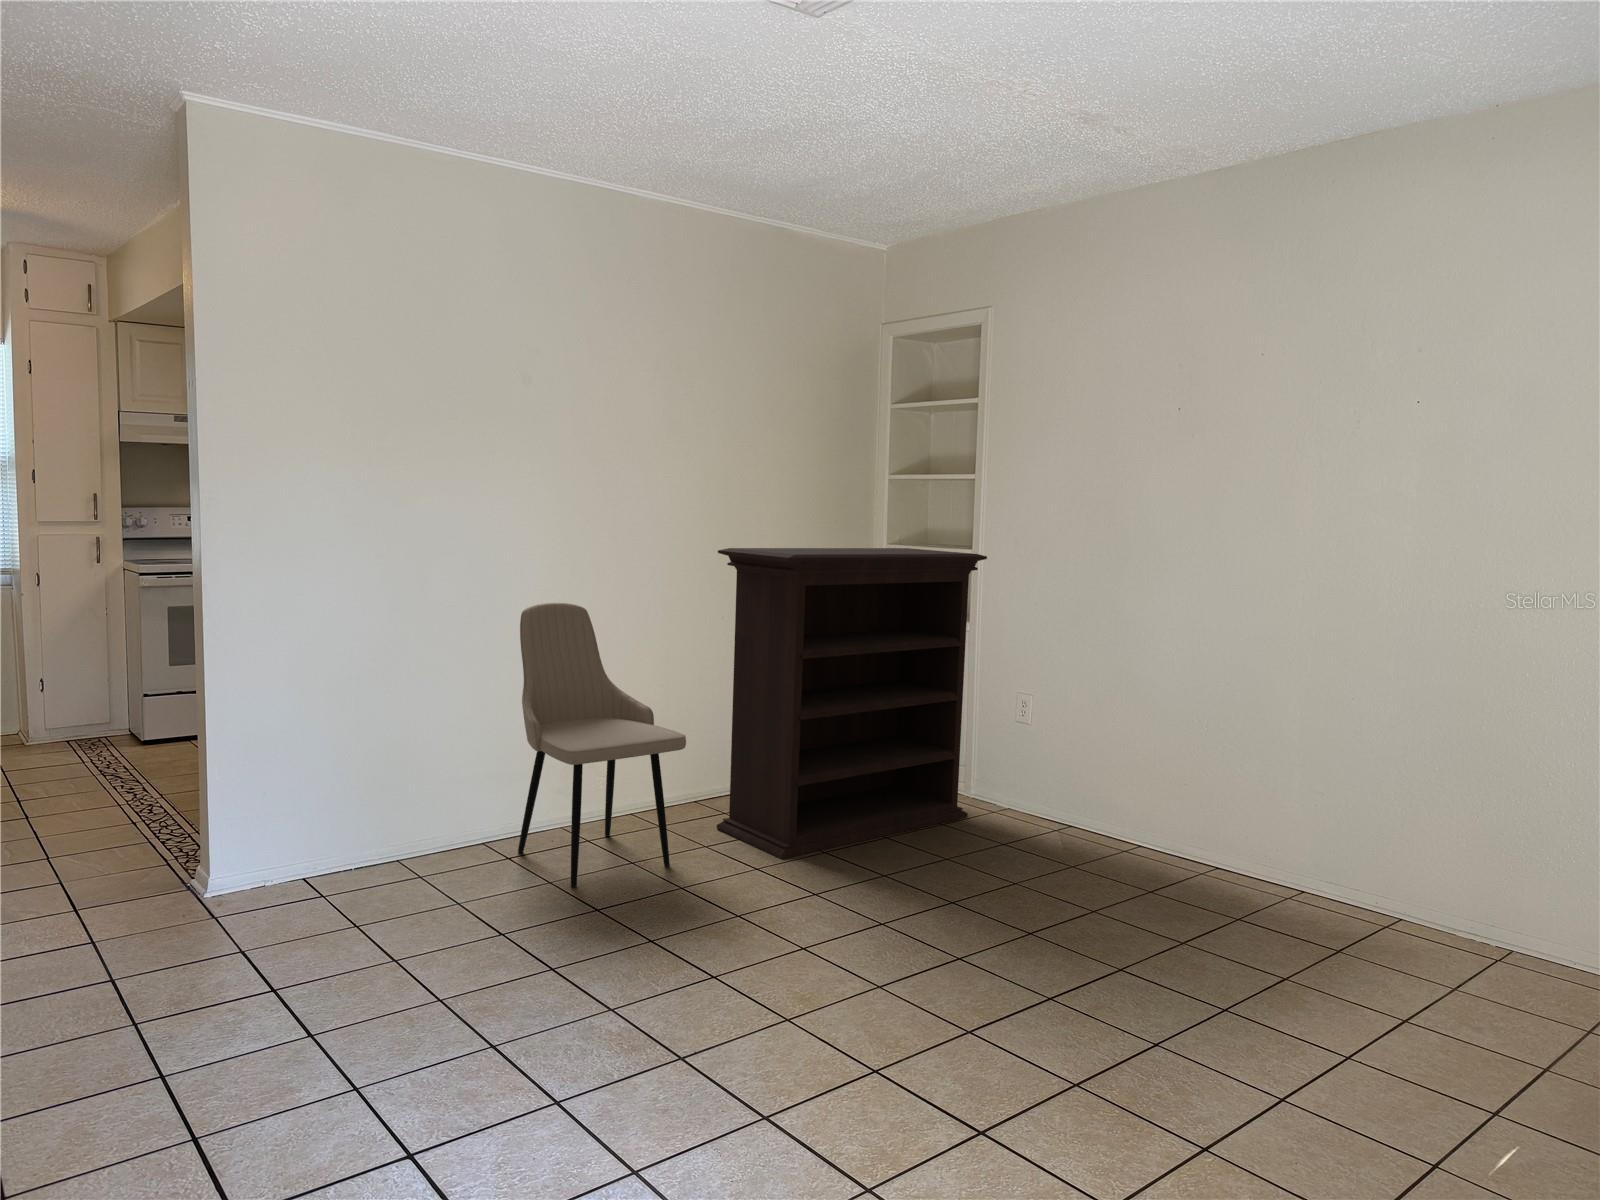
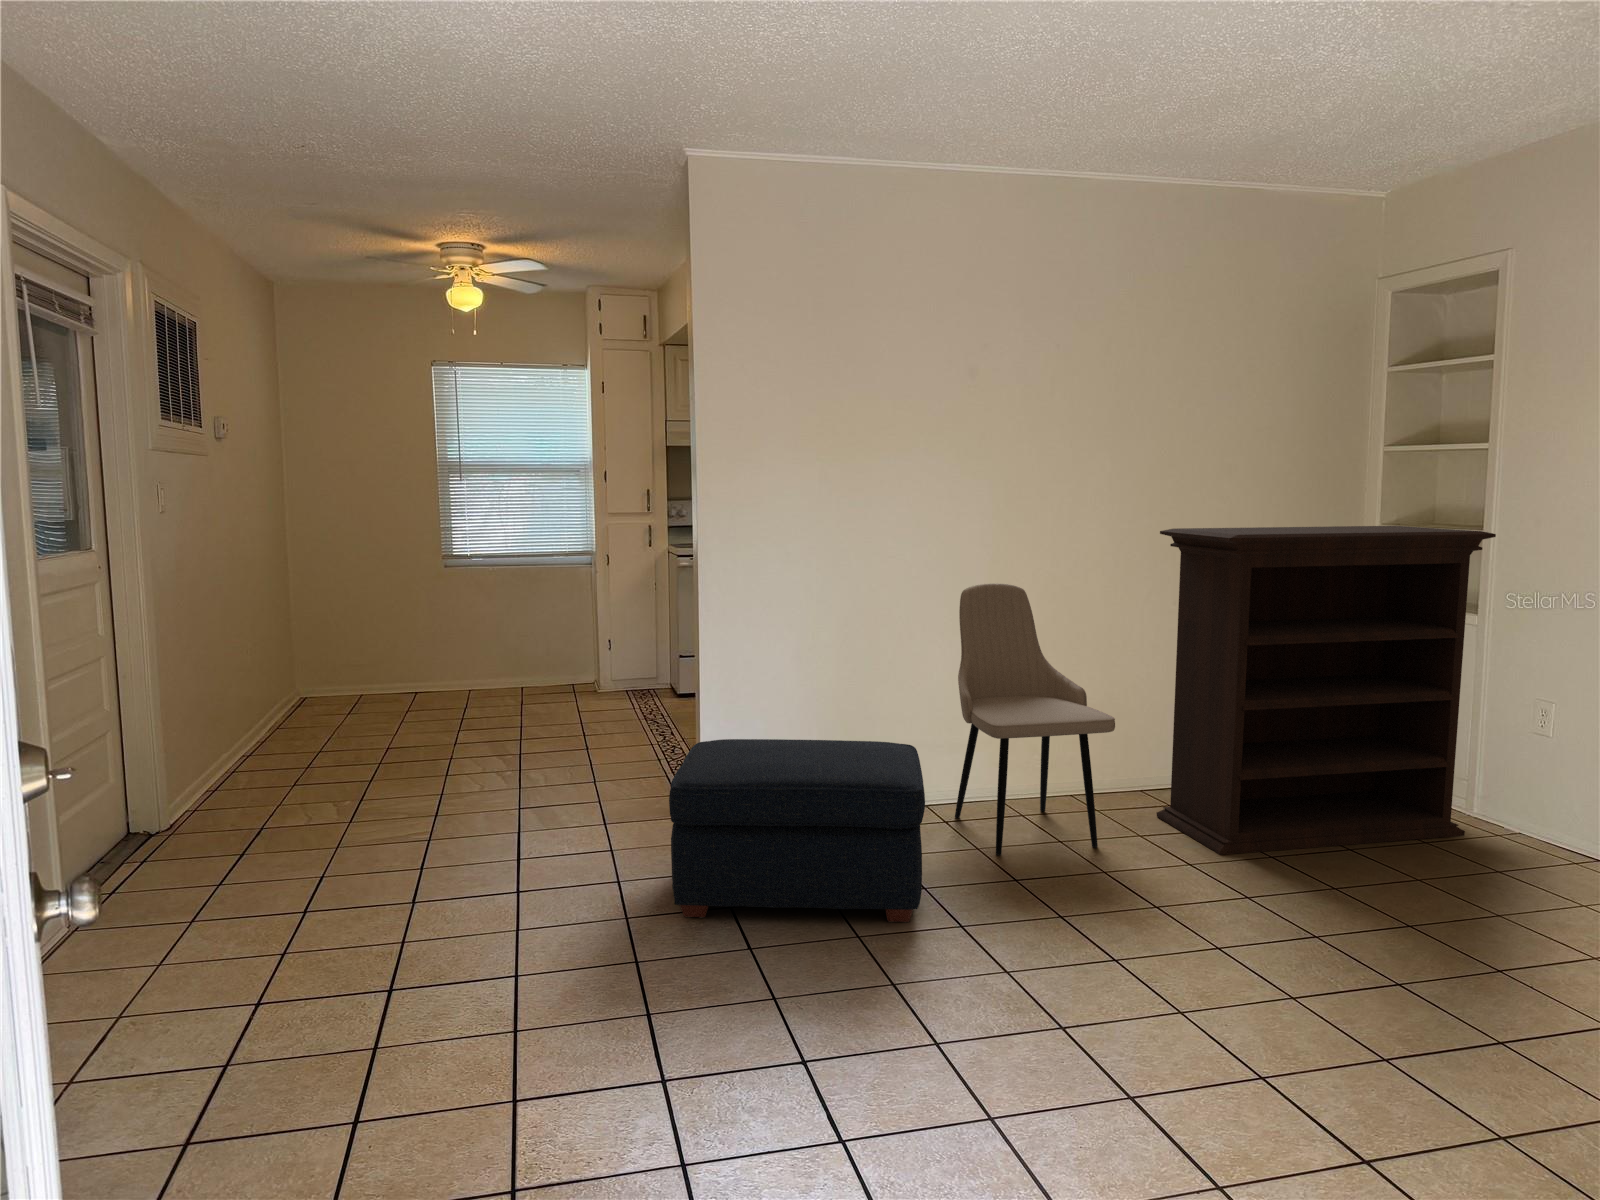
ottoman: none [194,778,512,1013] -> present [669,739,925,922]

